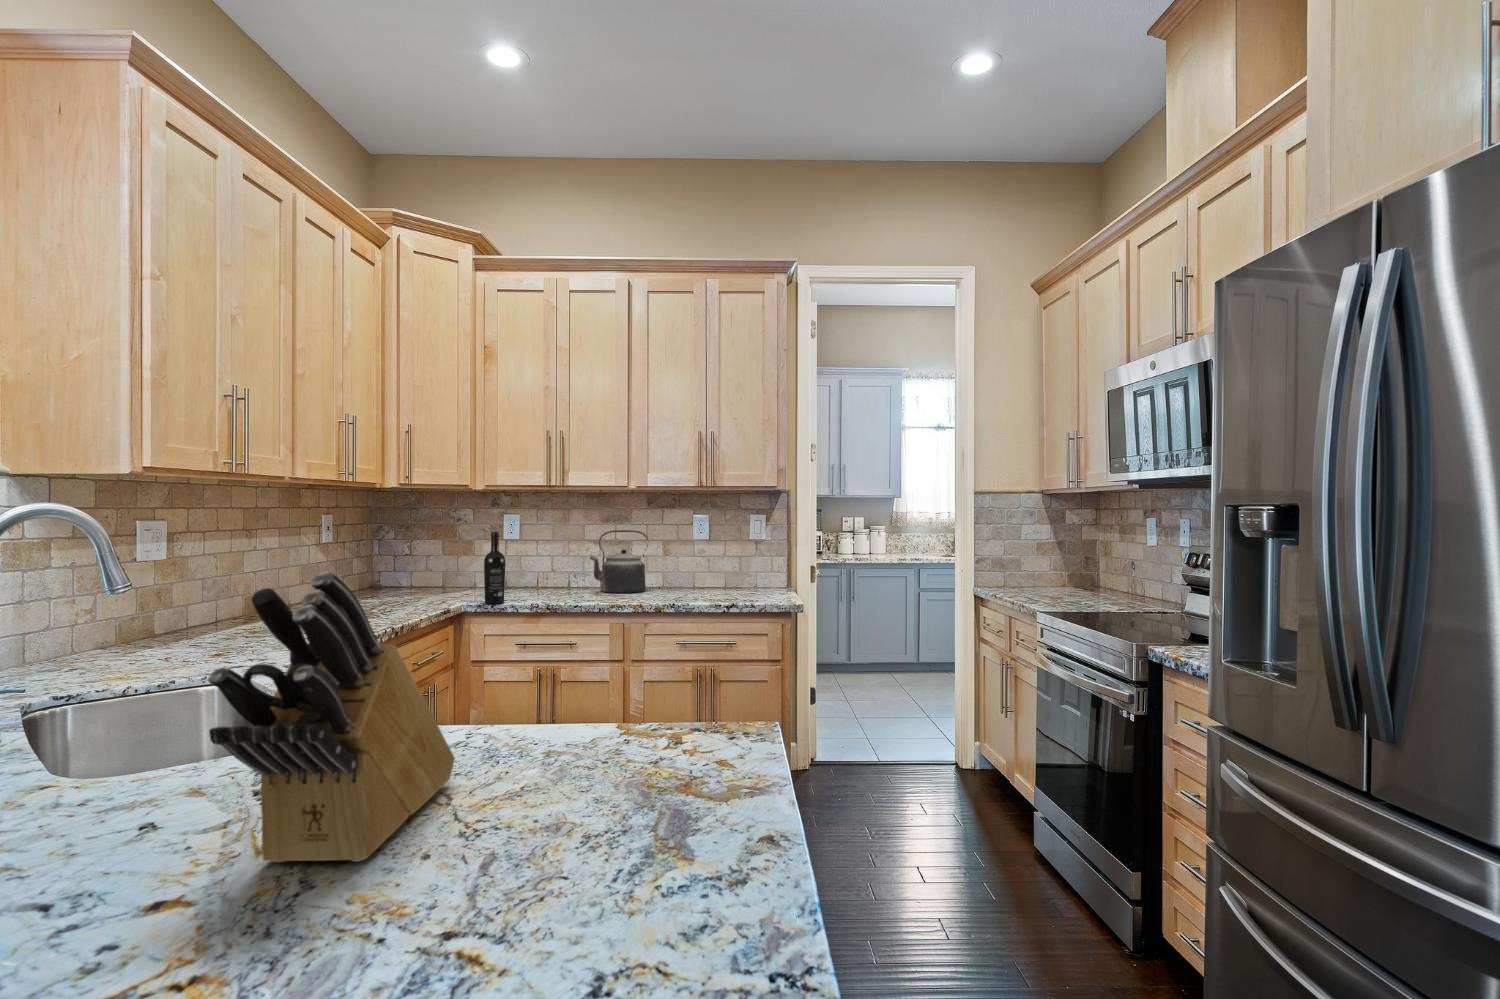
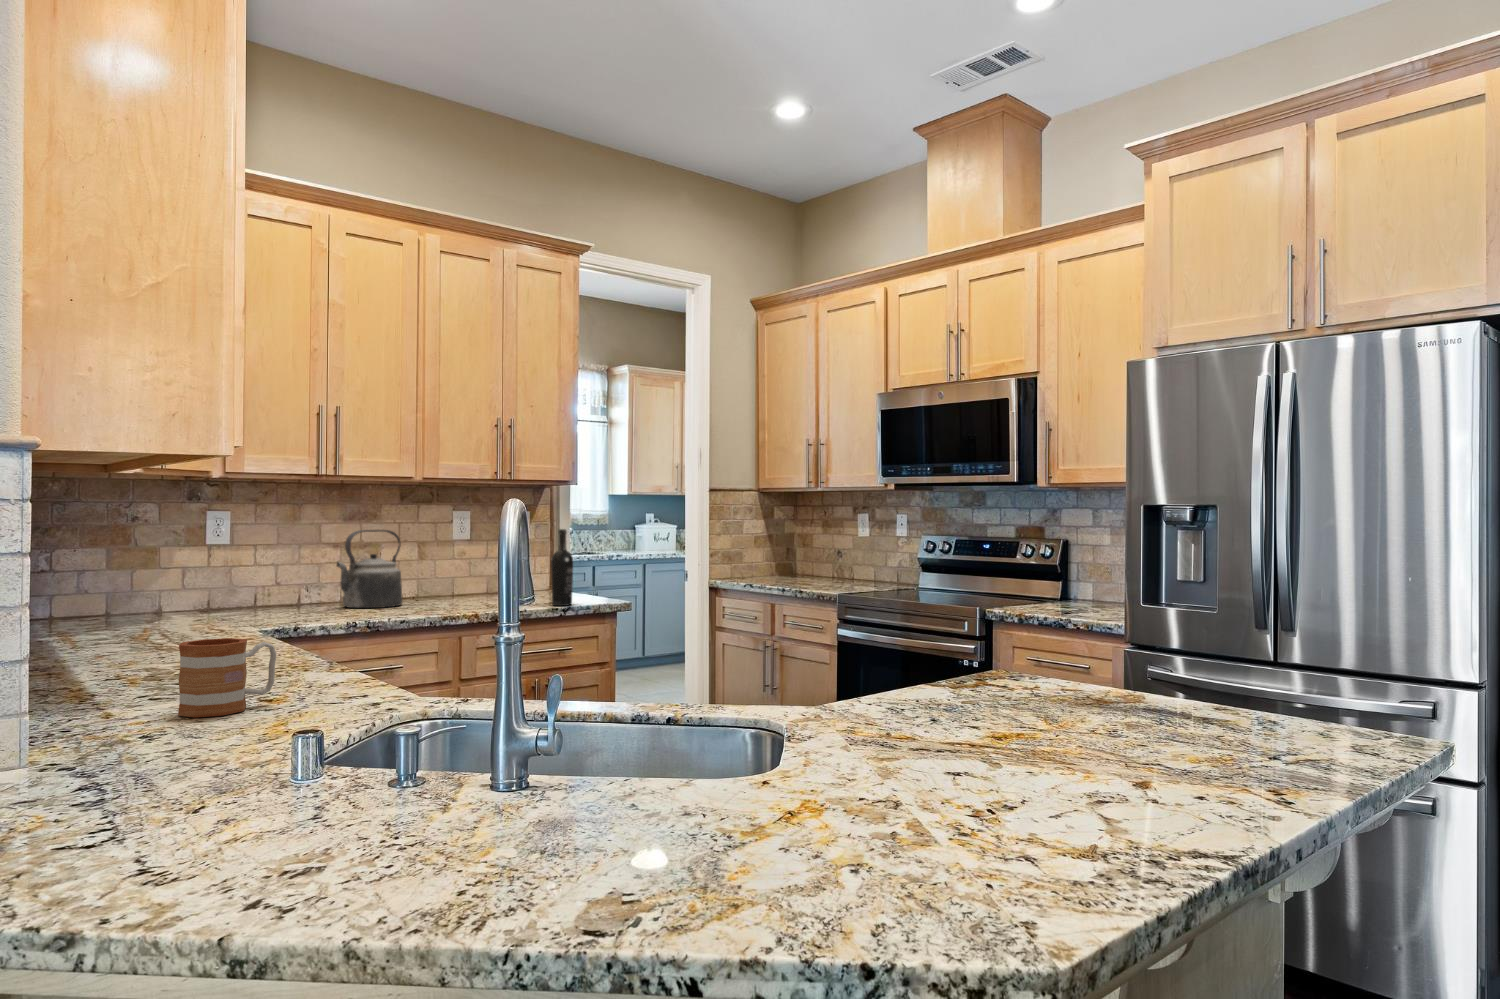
wine bottle: present [484,532,505,604] -> present [551,529,573,606]
knife block: present [208,571,455,863] -> none [978,533,1191,718]
mug: none [76,611,150,666] -> present [178,638,276,717]

